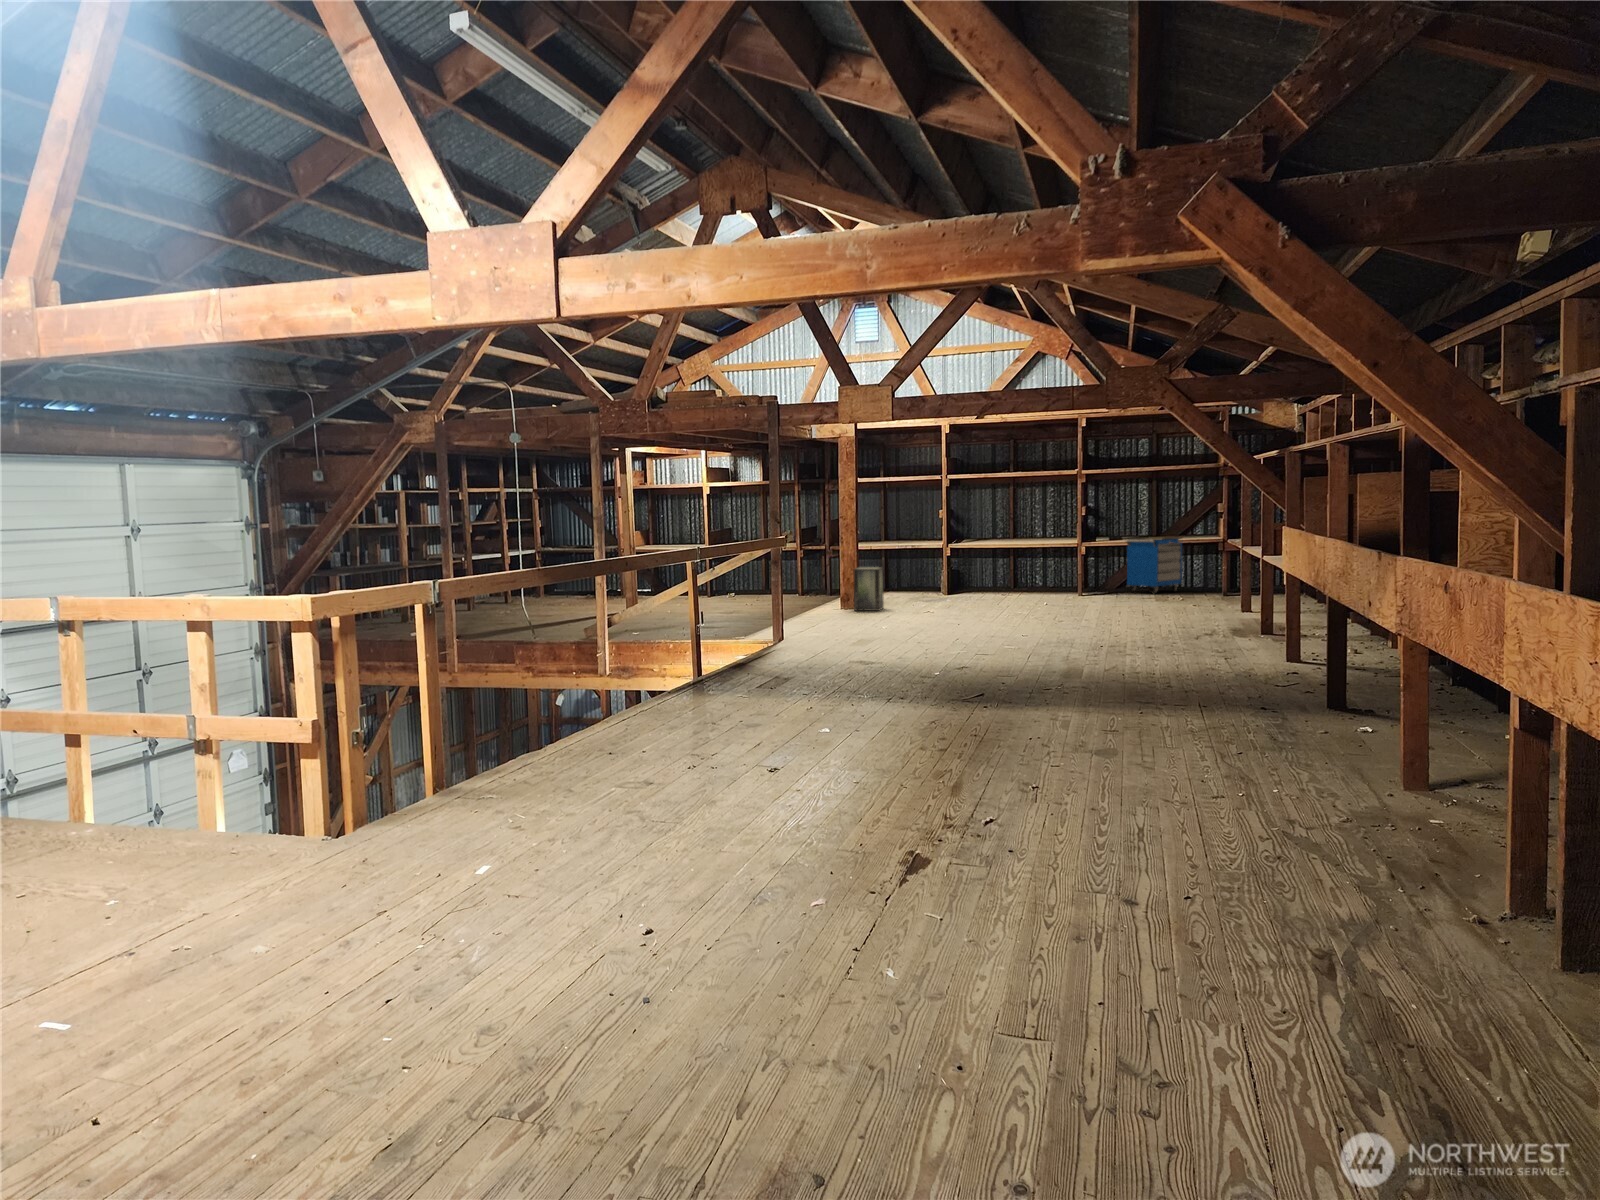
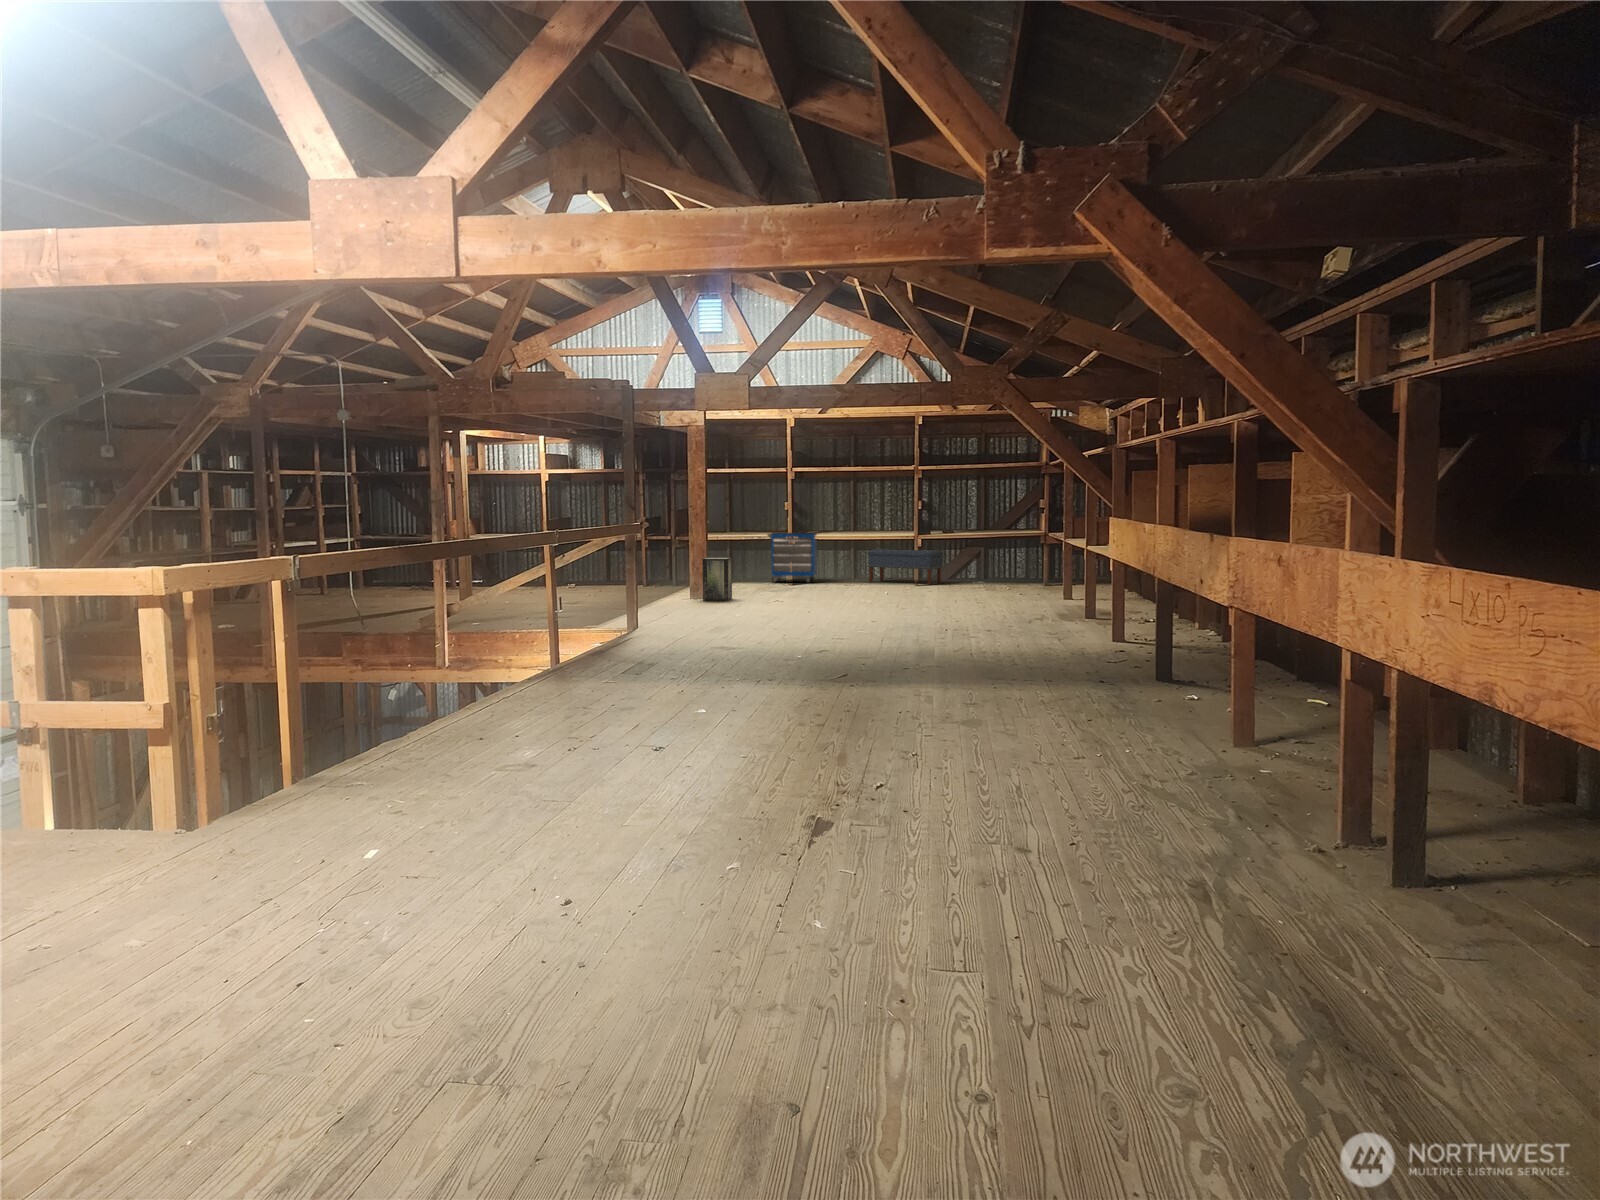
storage cabinet: present [1126,537,1182,594] -> present [768,532,817,583]
bench: none [1027,556,1108,593] -> present [868,549,943,585]

